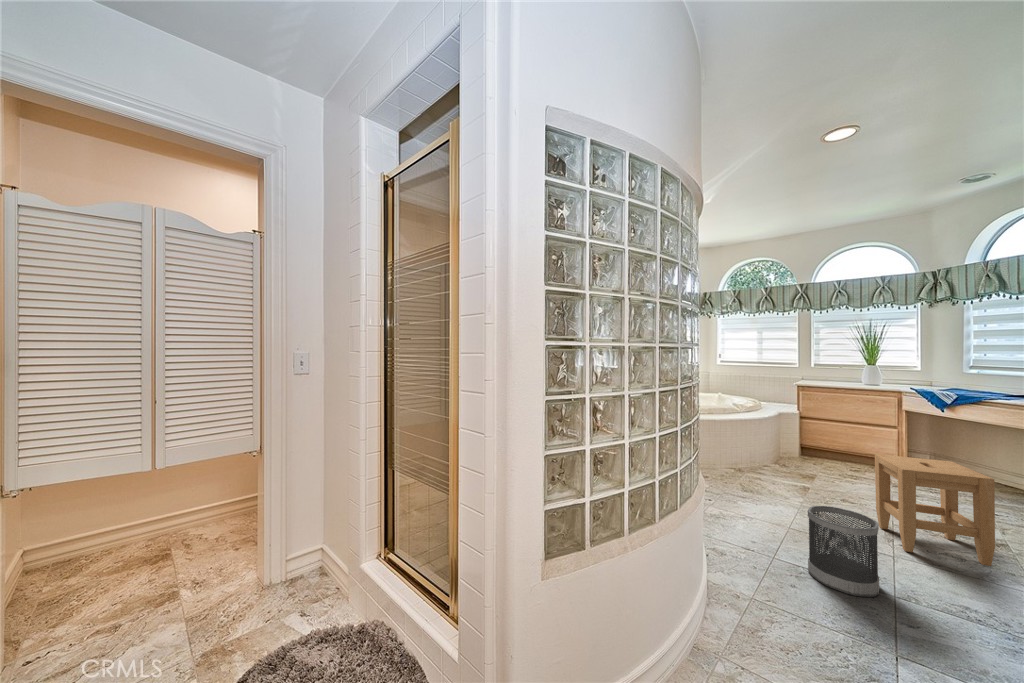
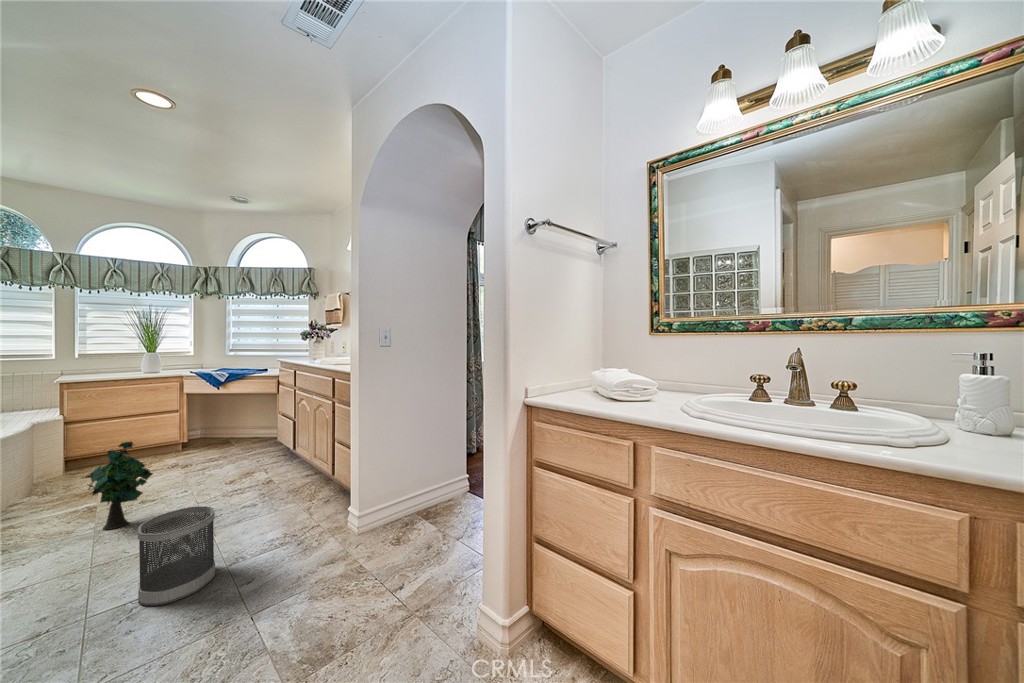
decorative plant: none [795,439,848,511] -> present [83,442,153,530]
stool: present [875,454,995,566] -> none [183,429,273,521]

